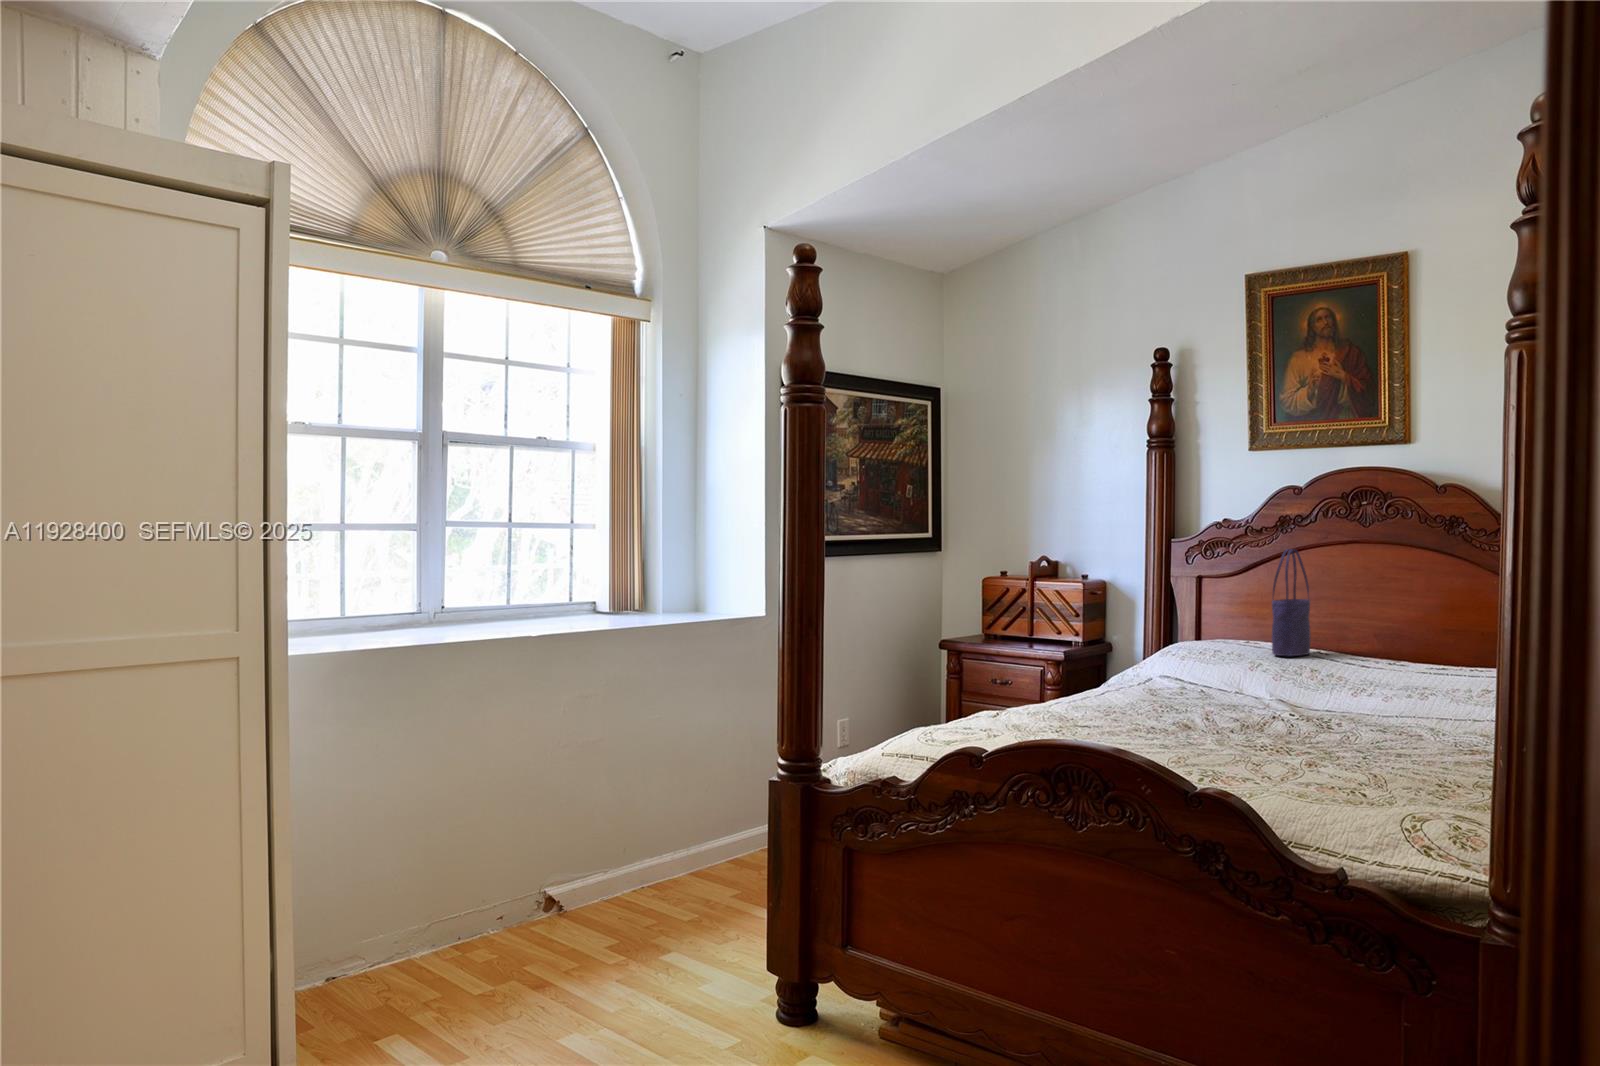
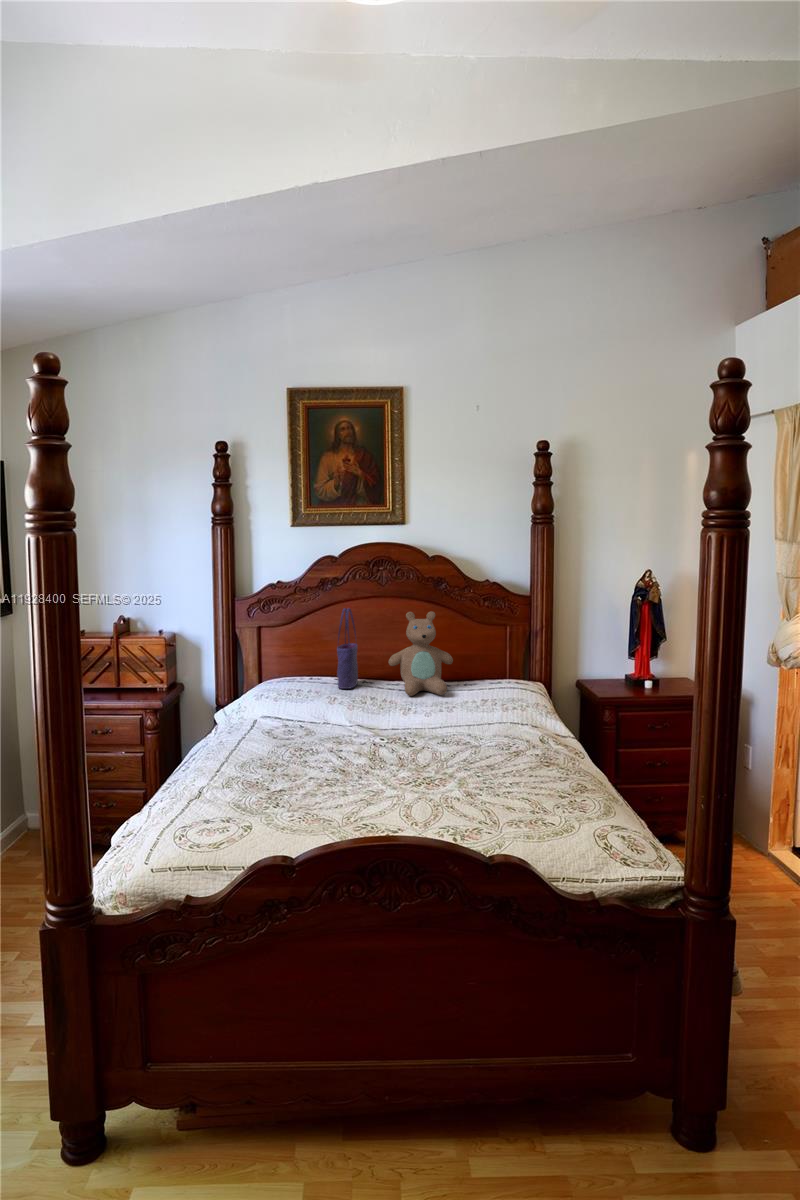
teddy bear: none [1349,555,1457,675] -> present [389,611,453,696]

